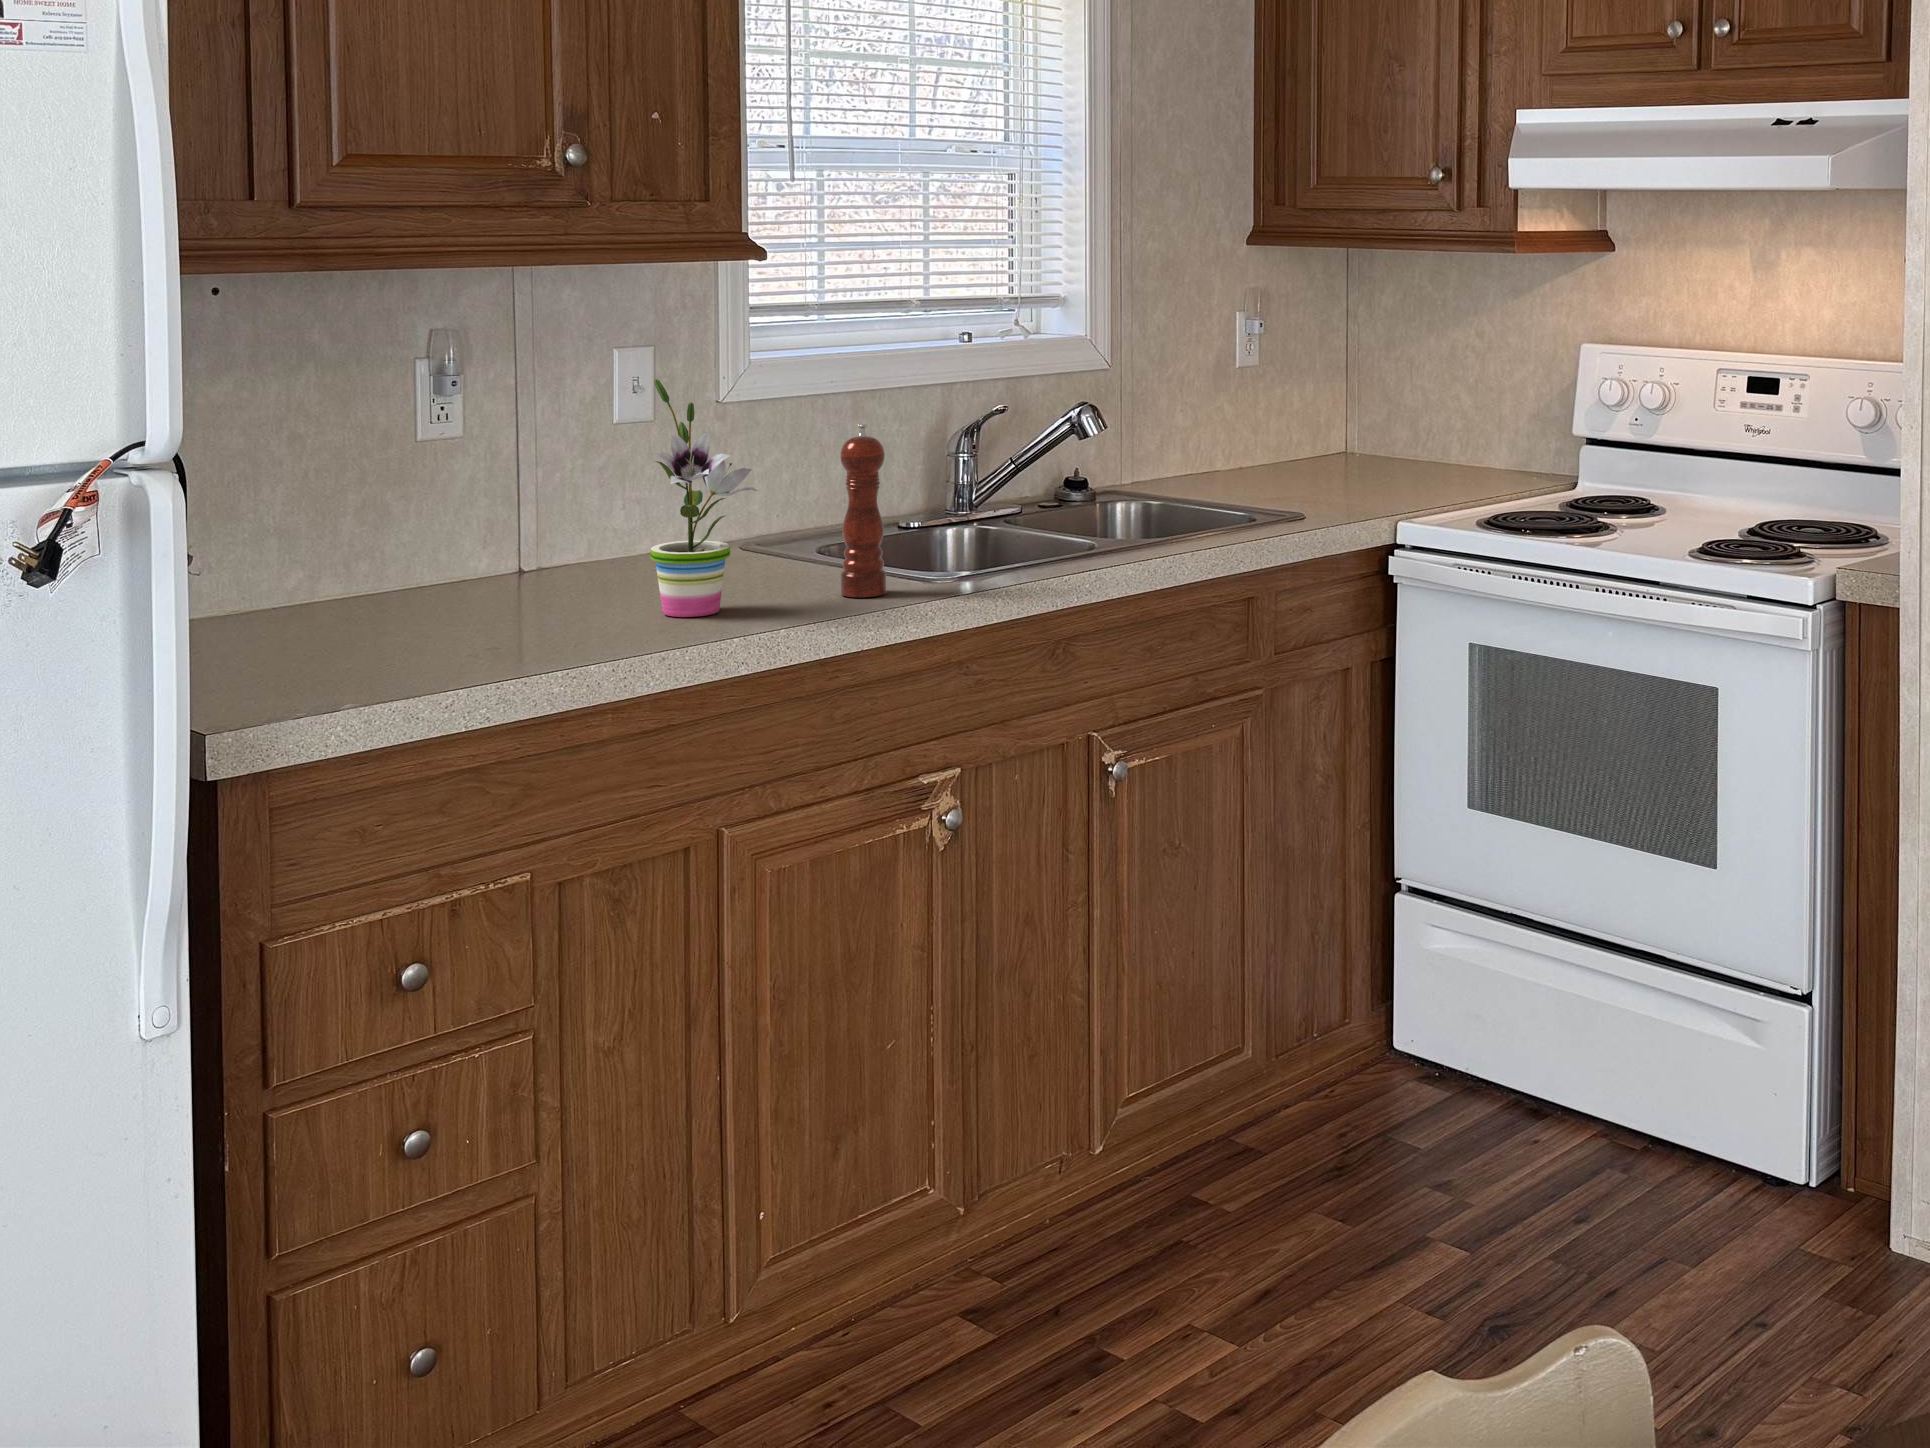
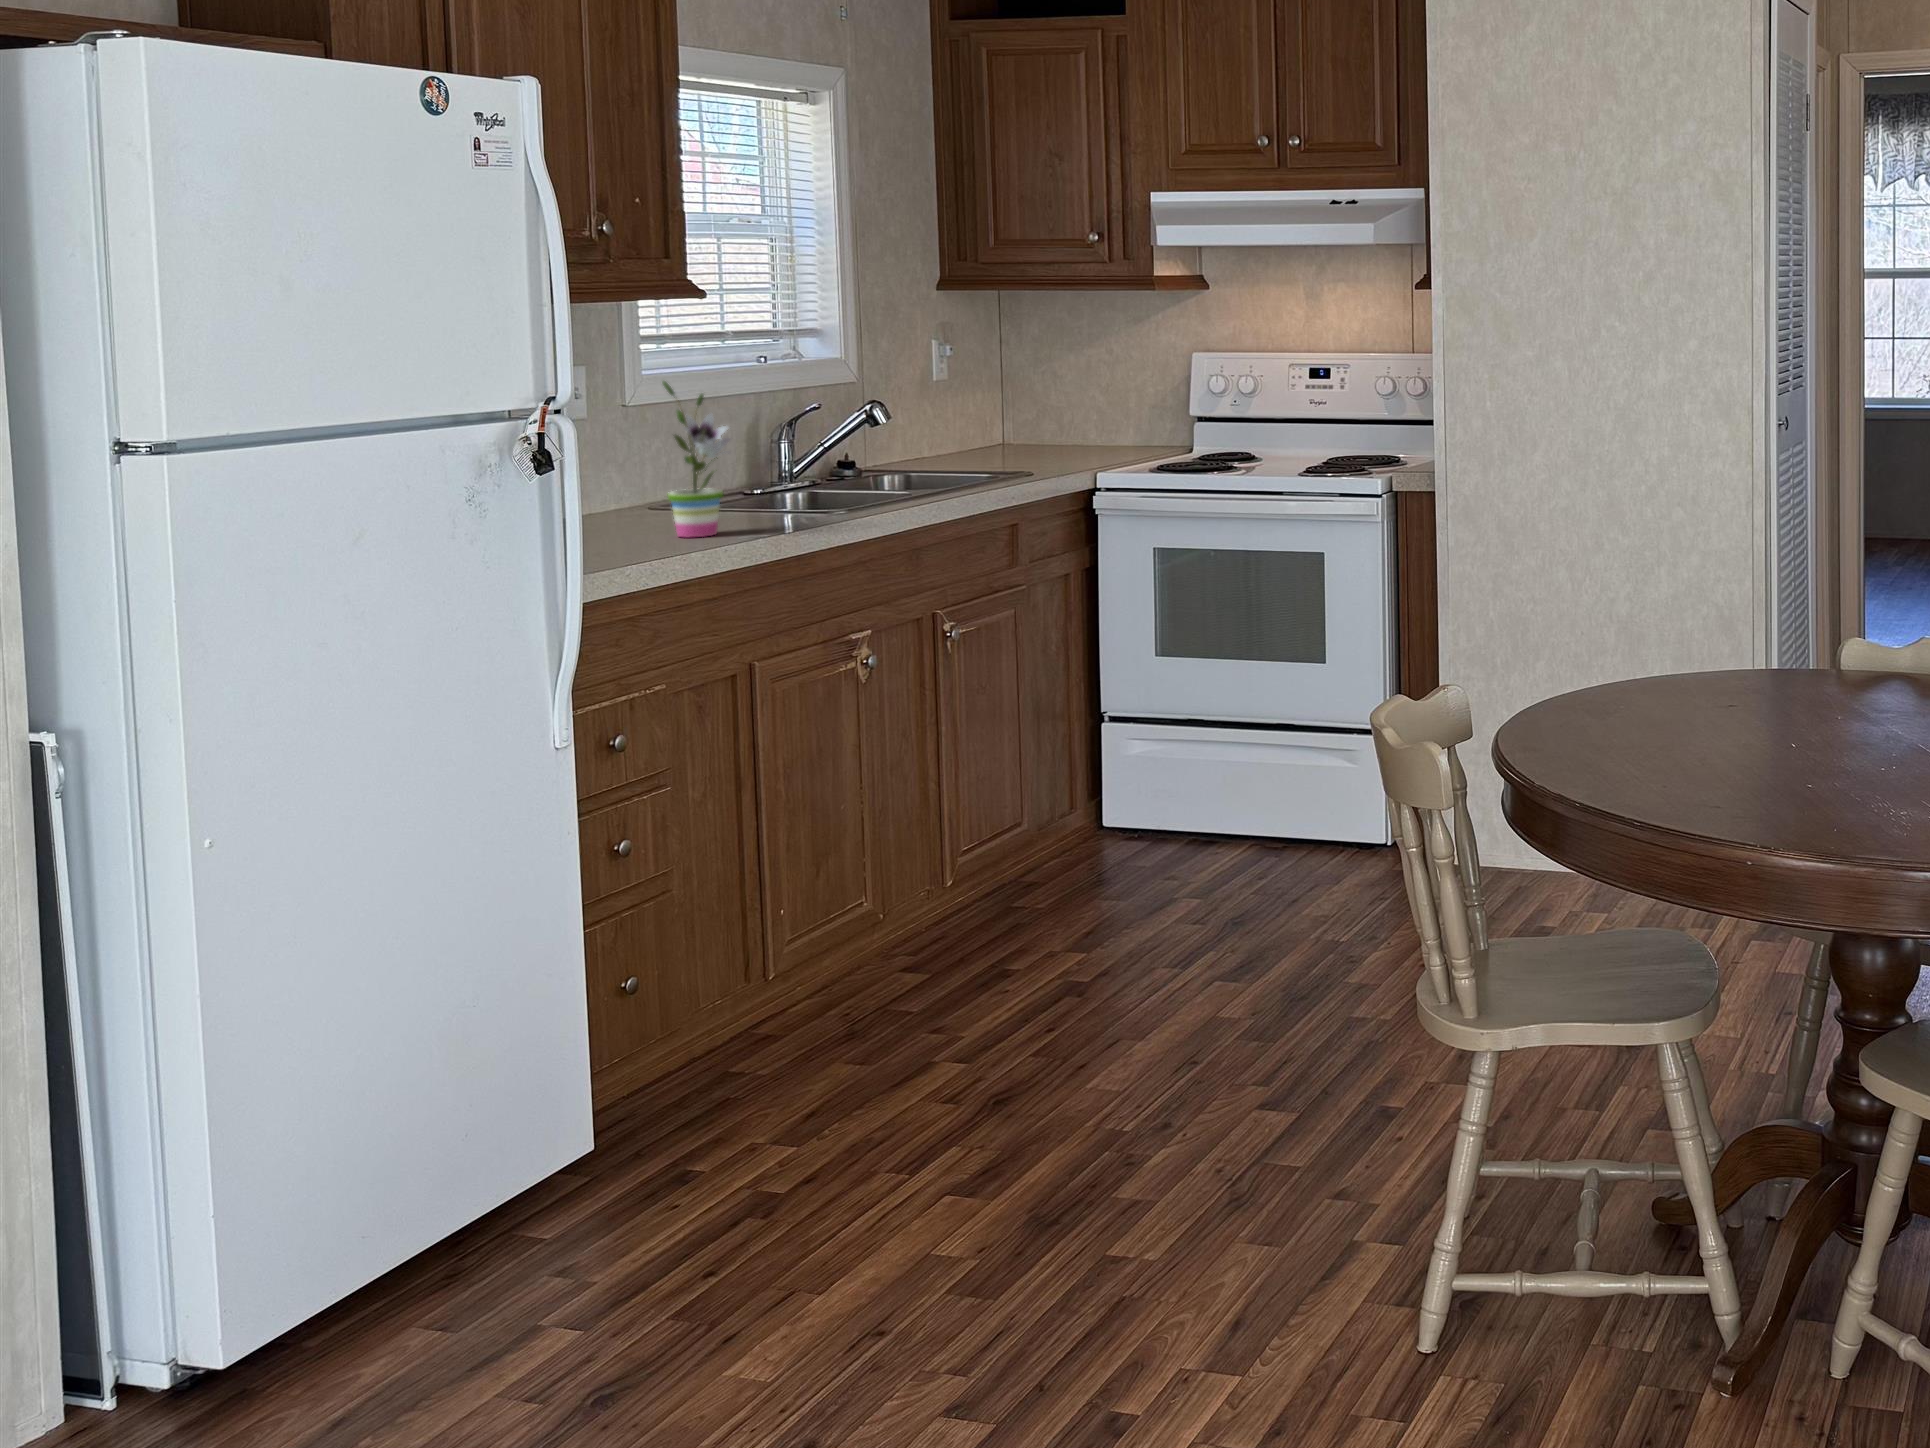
pepper mill: present [840,424,886,597] -> none [781,407,815,522]

